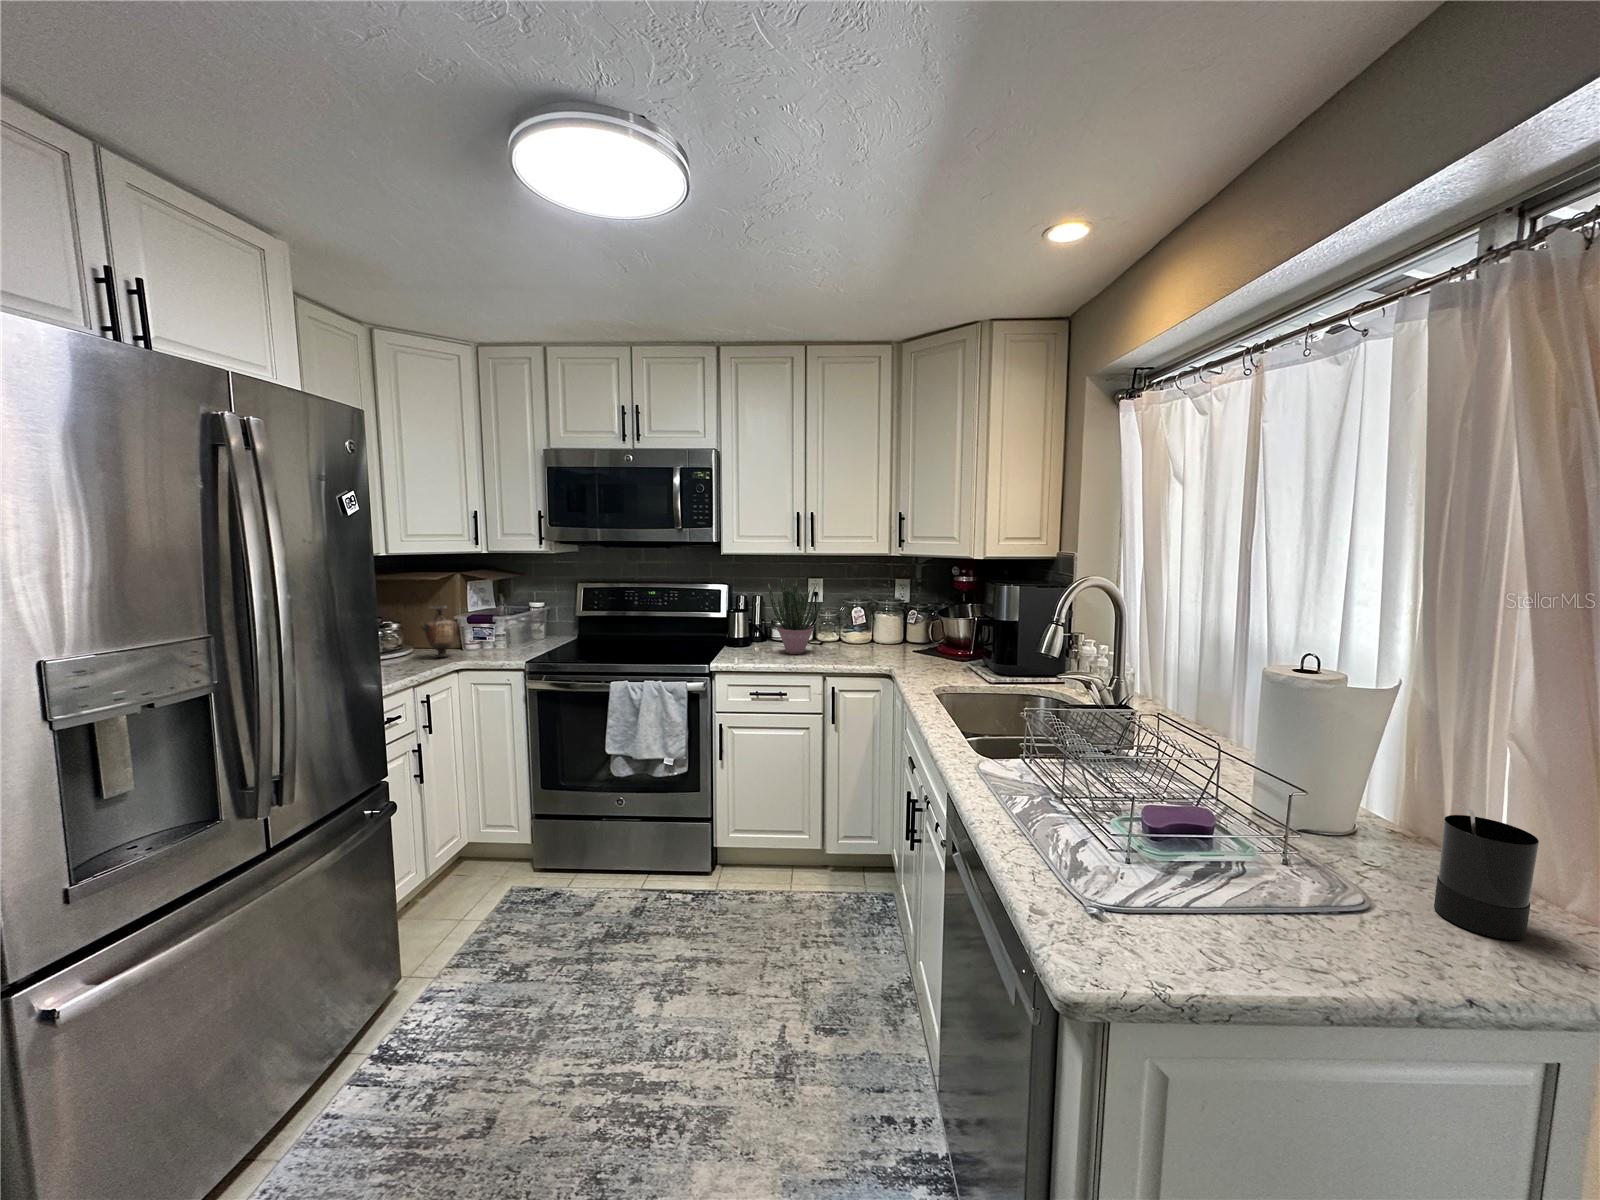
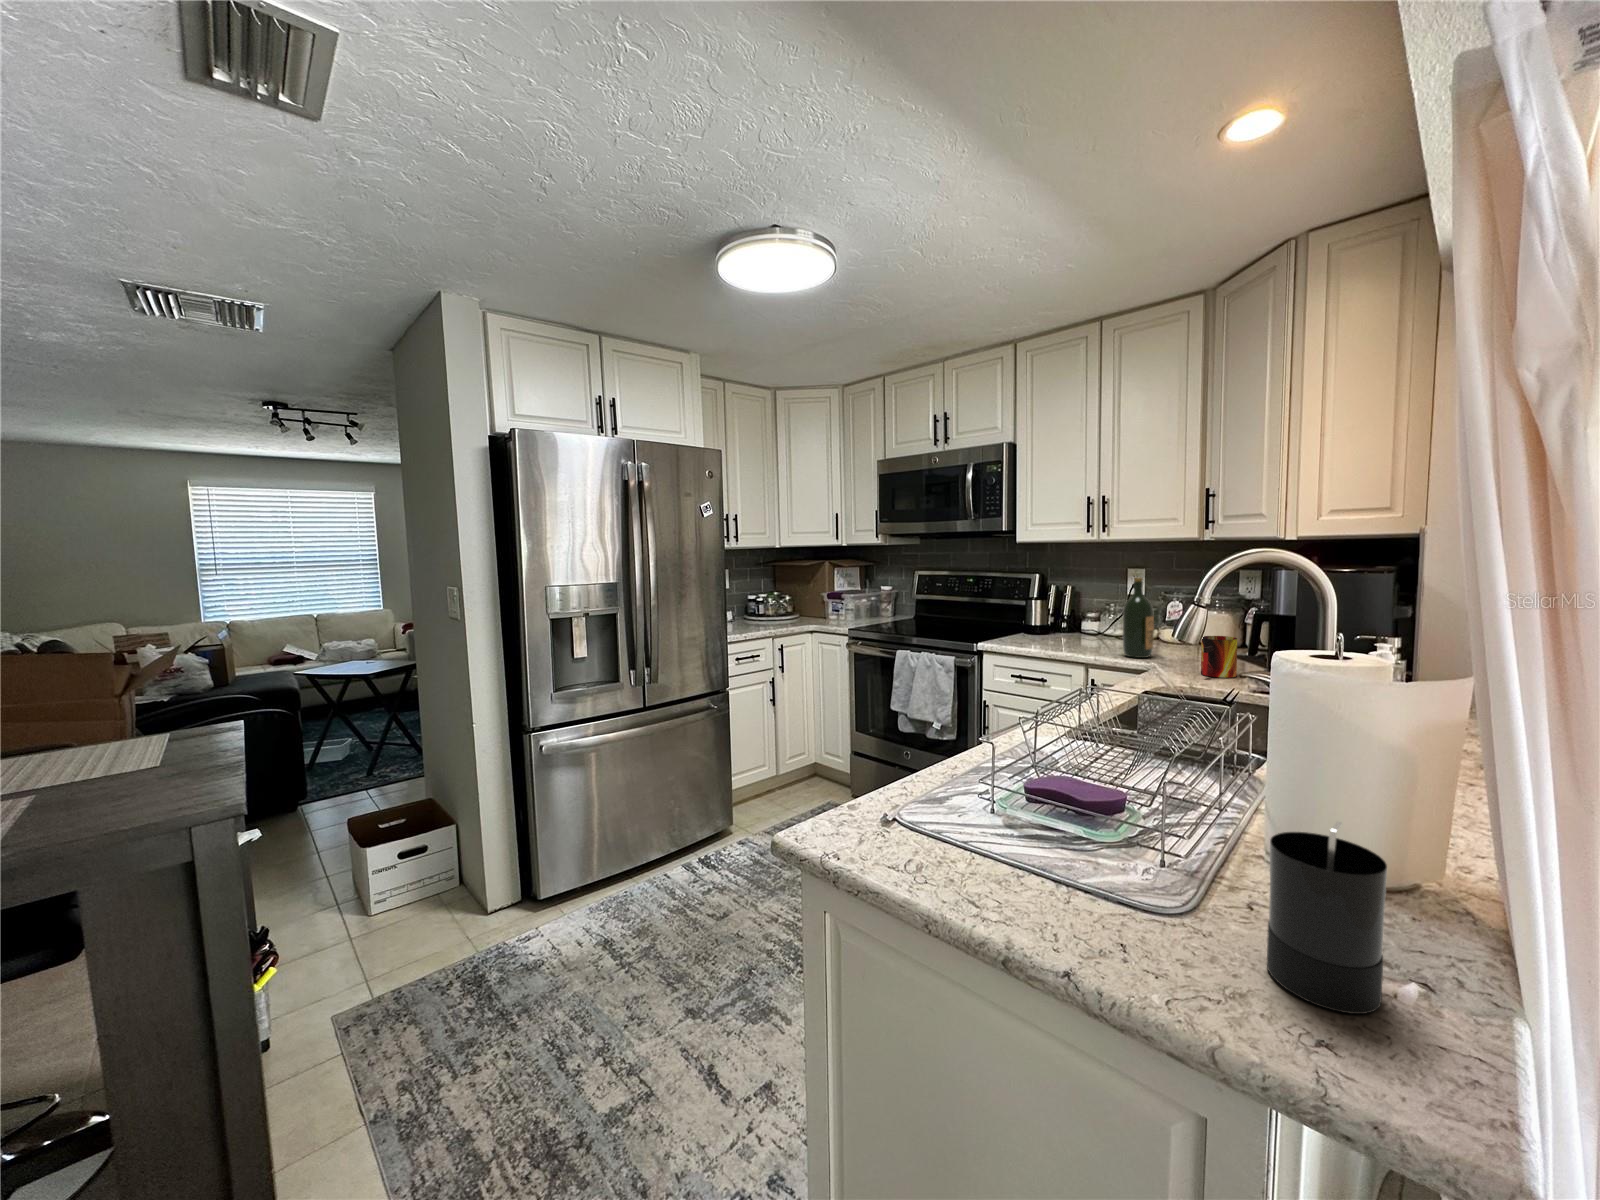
potted plant: present [768,579,821,654] -> none [1048,563,1107,644]
wine bottle: none [852,592,876,663] -> present [1123,578,1154,658]
vase: present [421,606,460,656] -> none [791,582,817,623]
mug: none [931,641,957,675] -> present [1201,636,1237,678]

